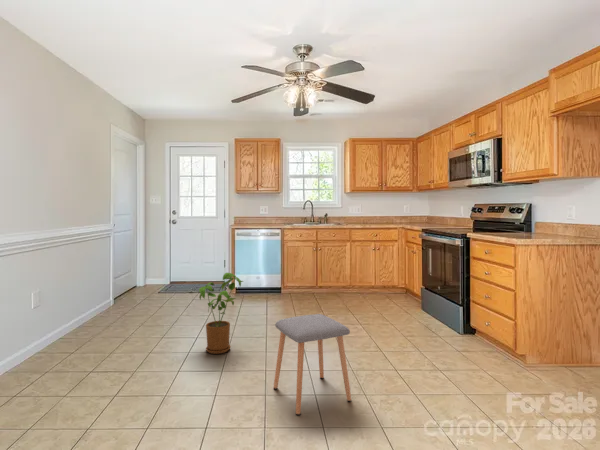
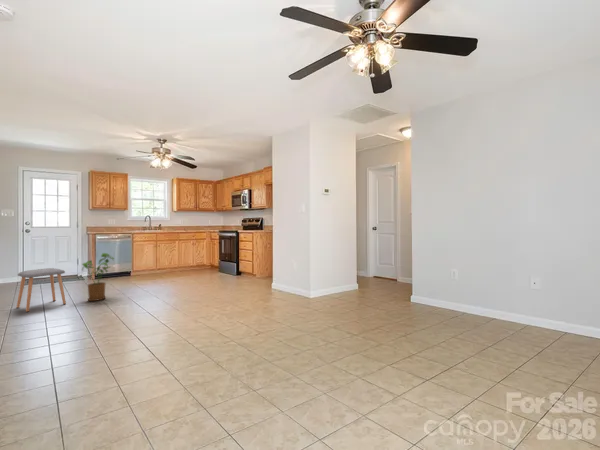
stool: present [274,314,351,415] -> present [17,268,66,312]

